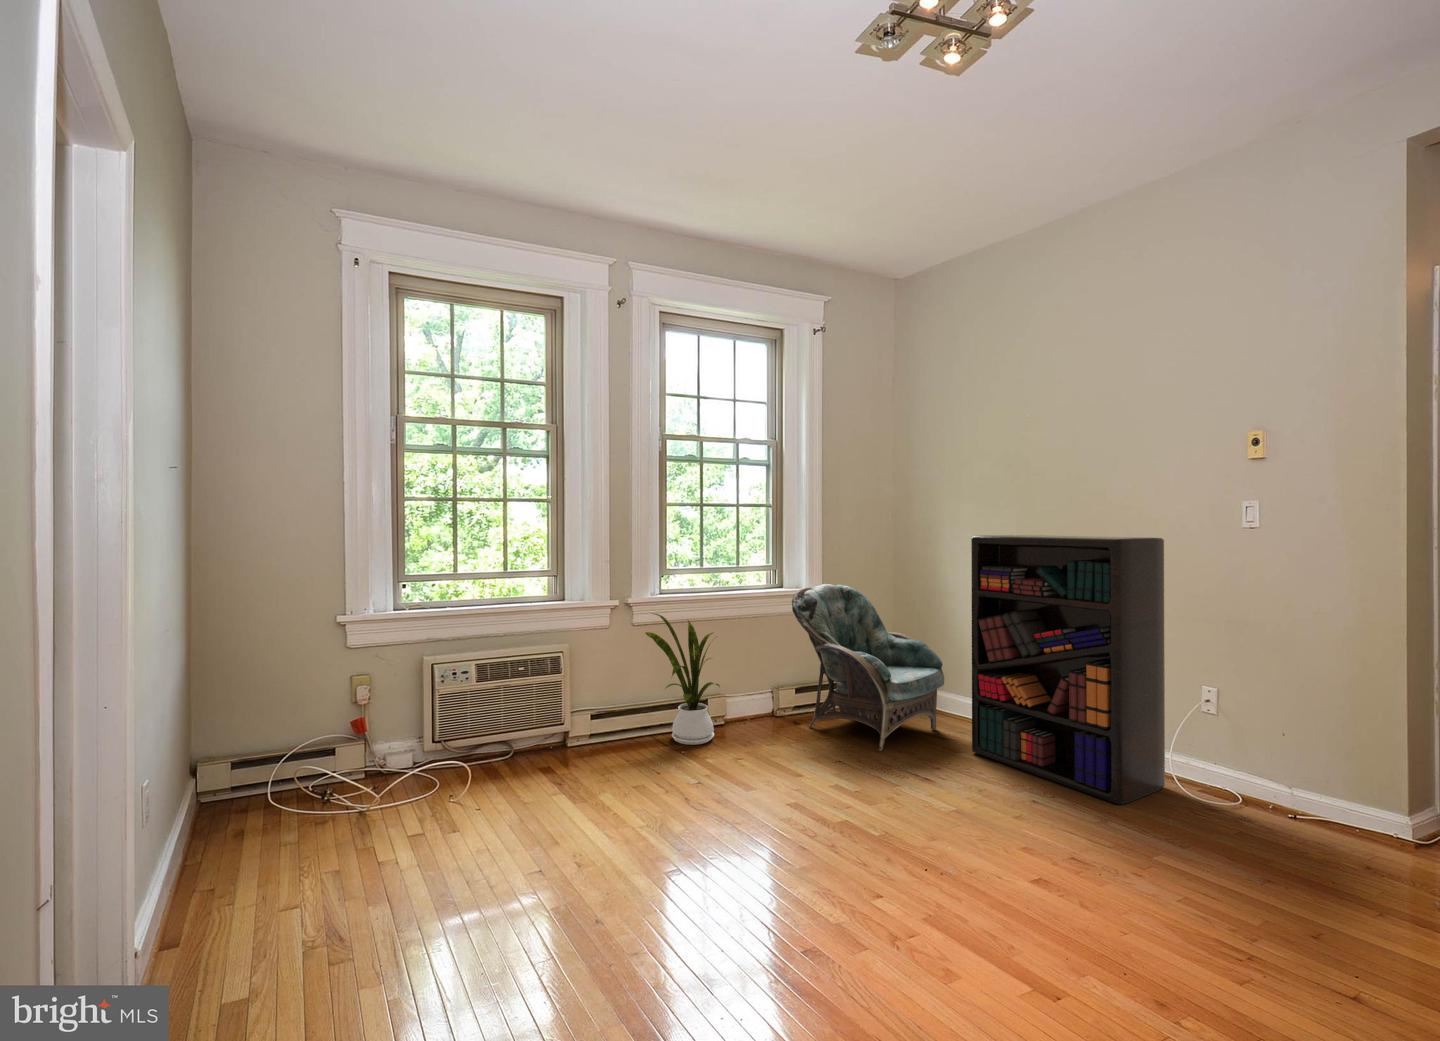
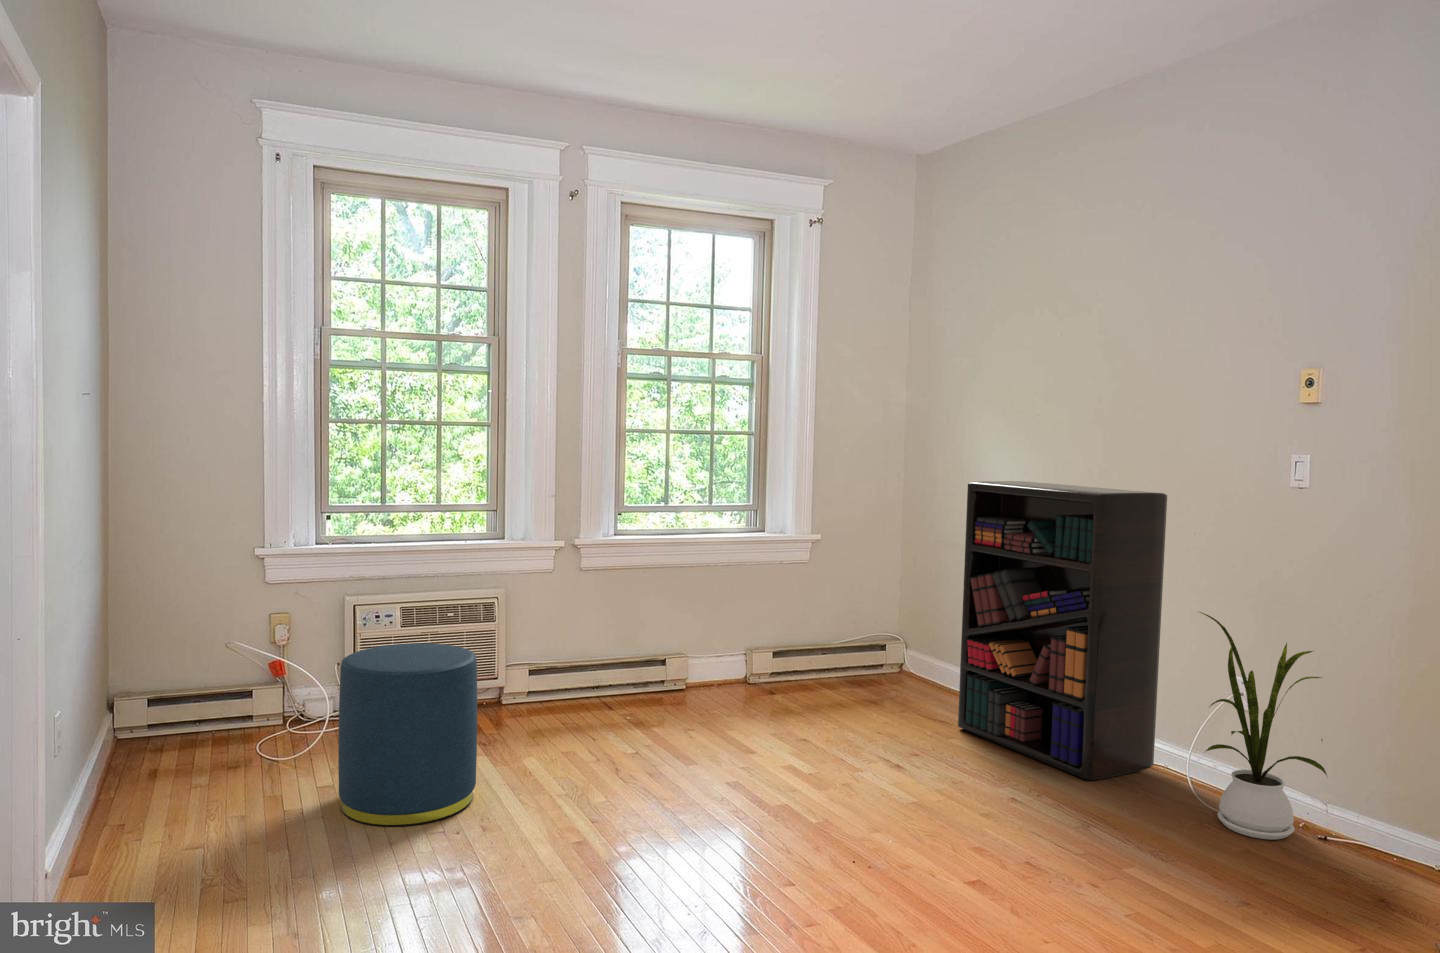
armchair: present [792,584,944,751] -> none [768,530,940,723]
house plant: present [645,614,720,745] -> present [1200,612,1327,840]
ottoman: none [409,704,550,906] -> present [338,643,477,827]

